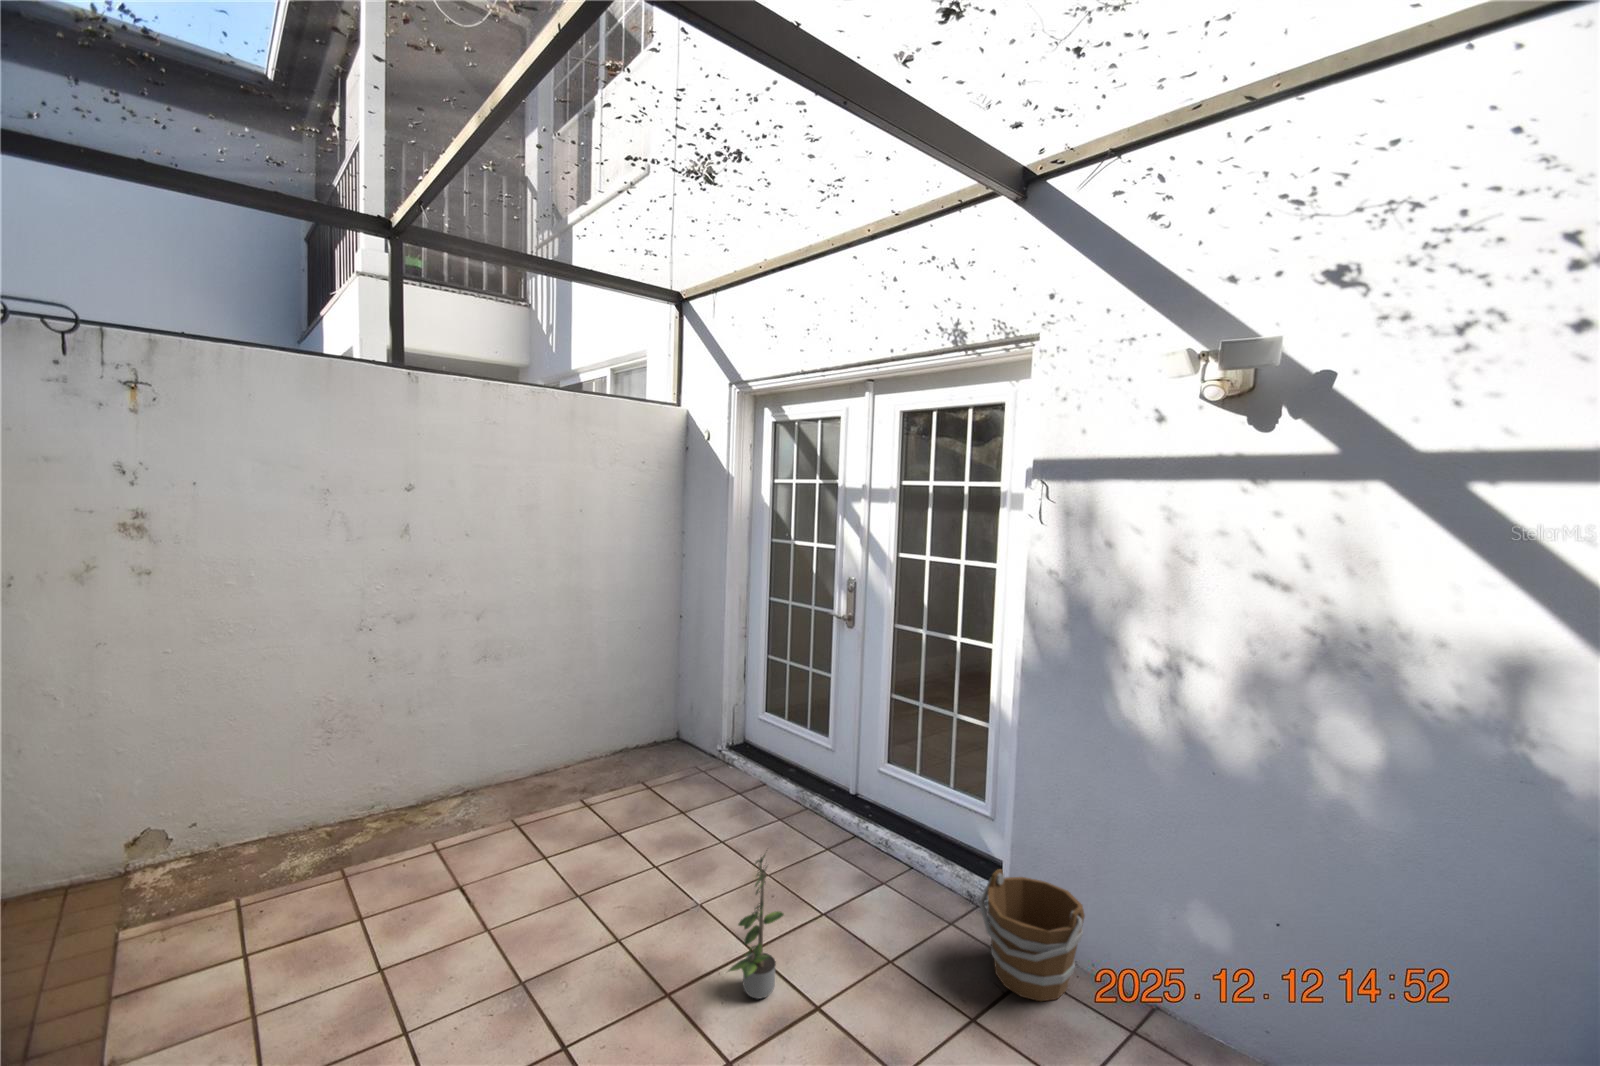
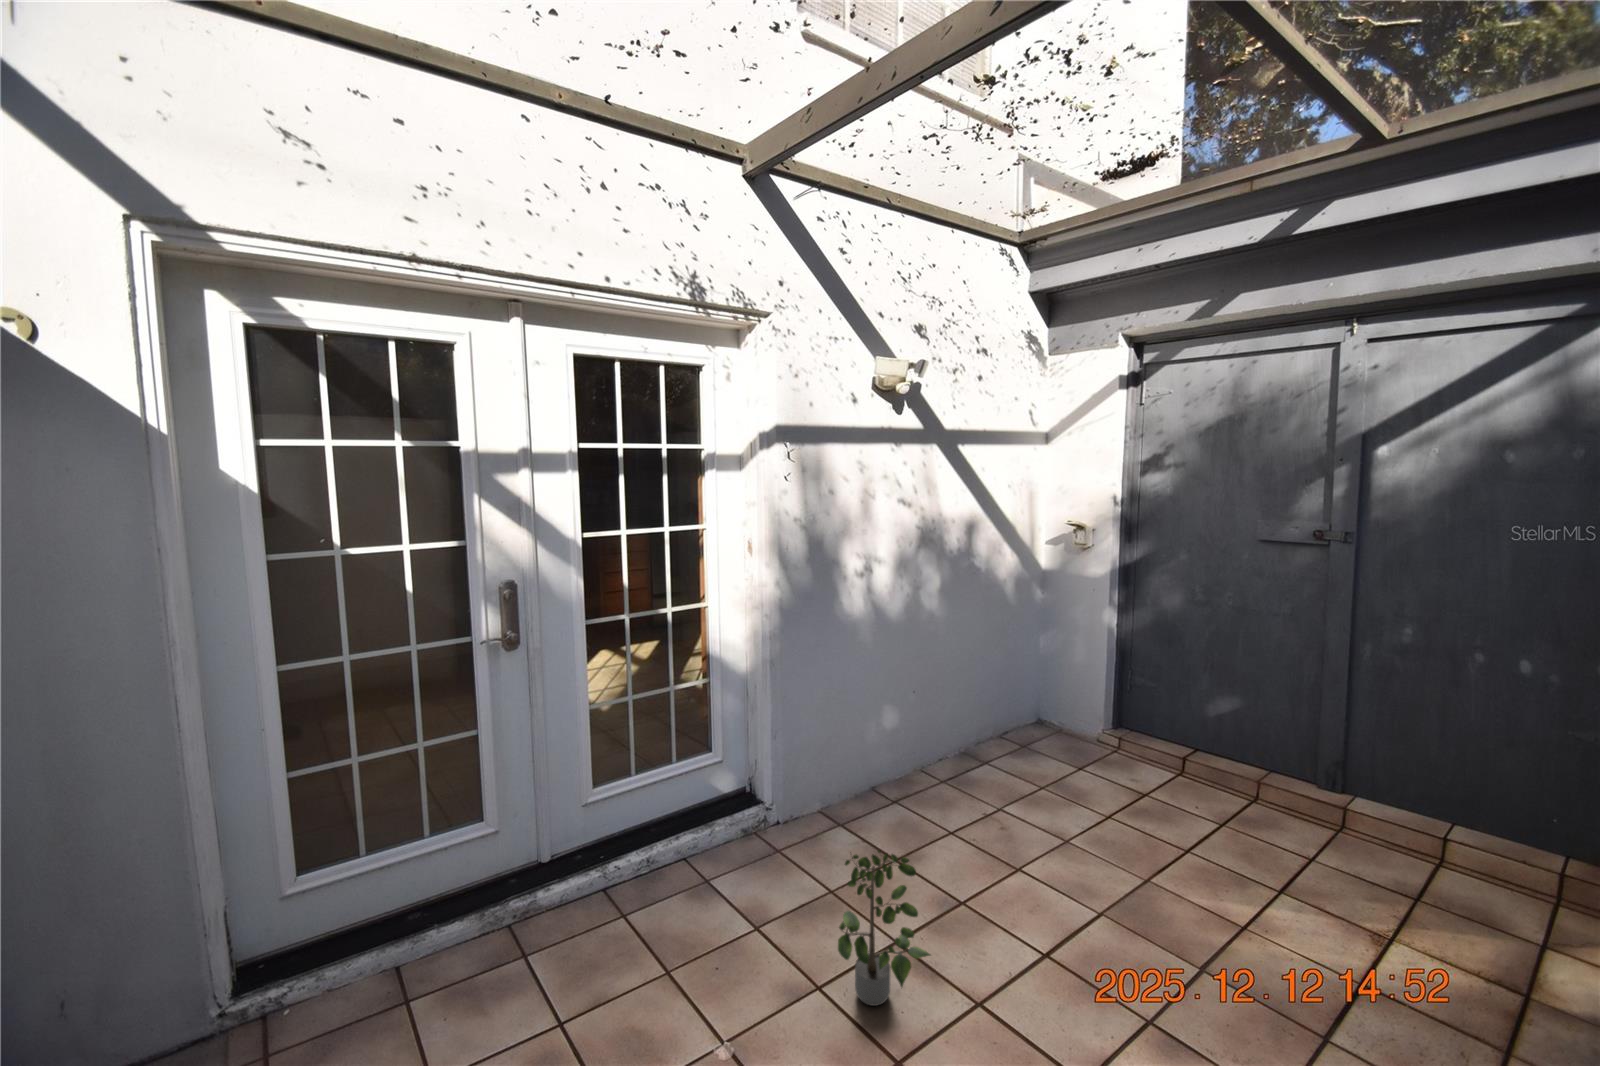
bucket: present [979,869,1085,1001] -> none [808,752,885,845]

